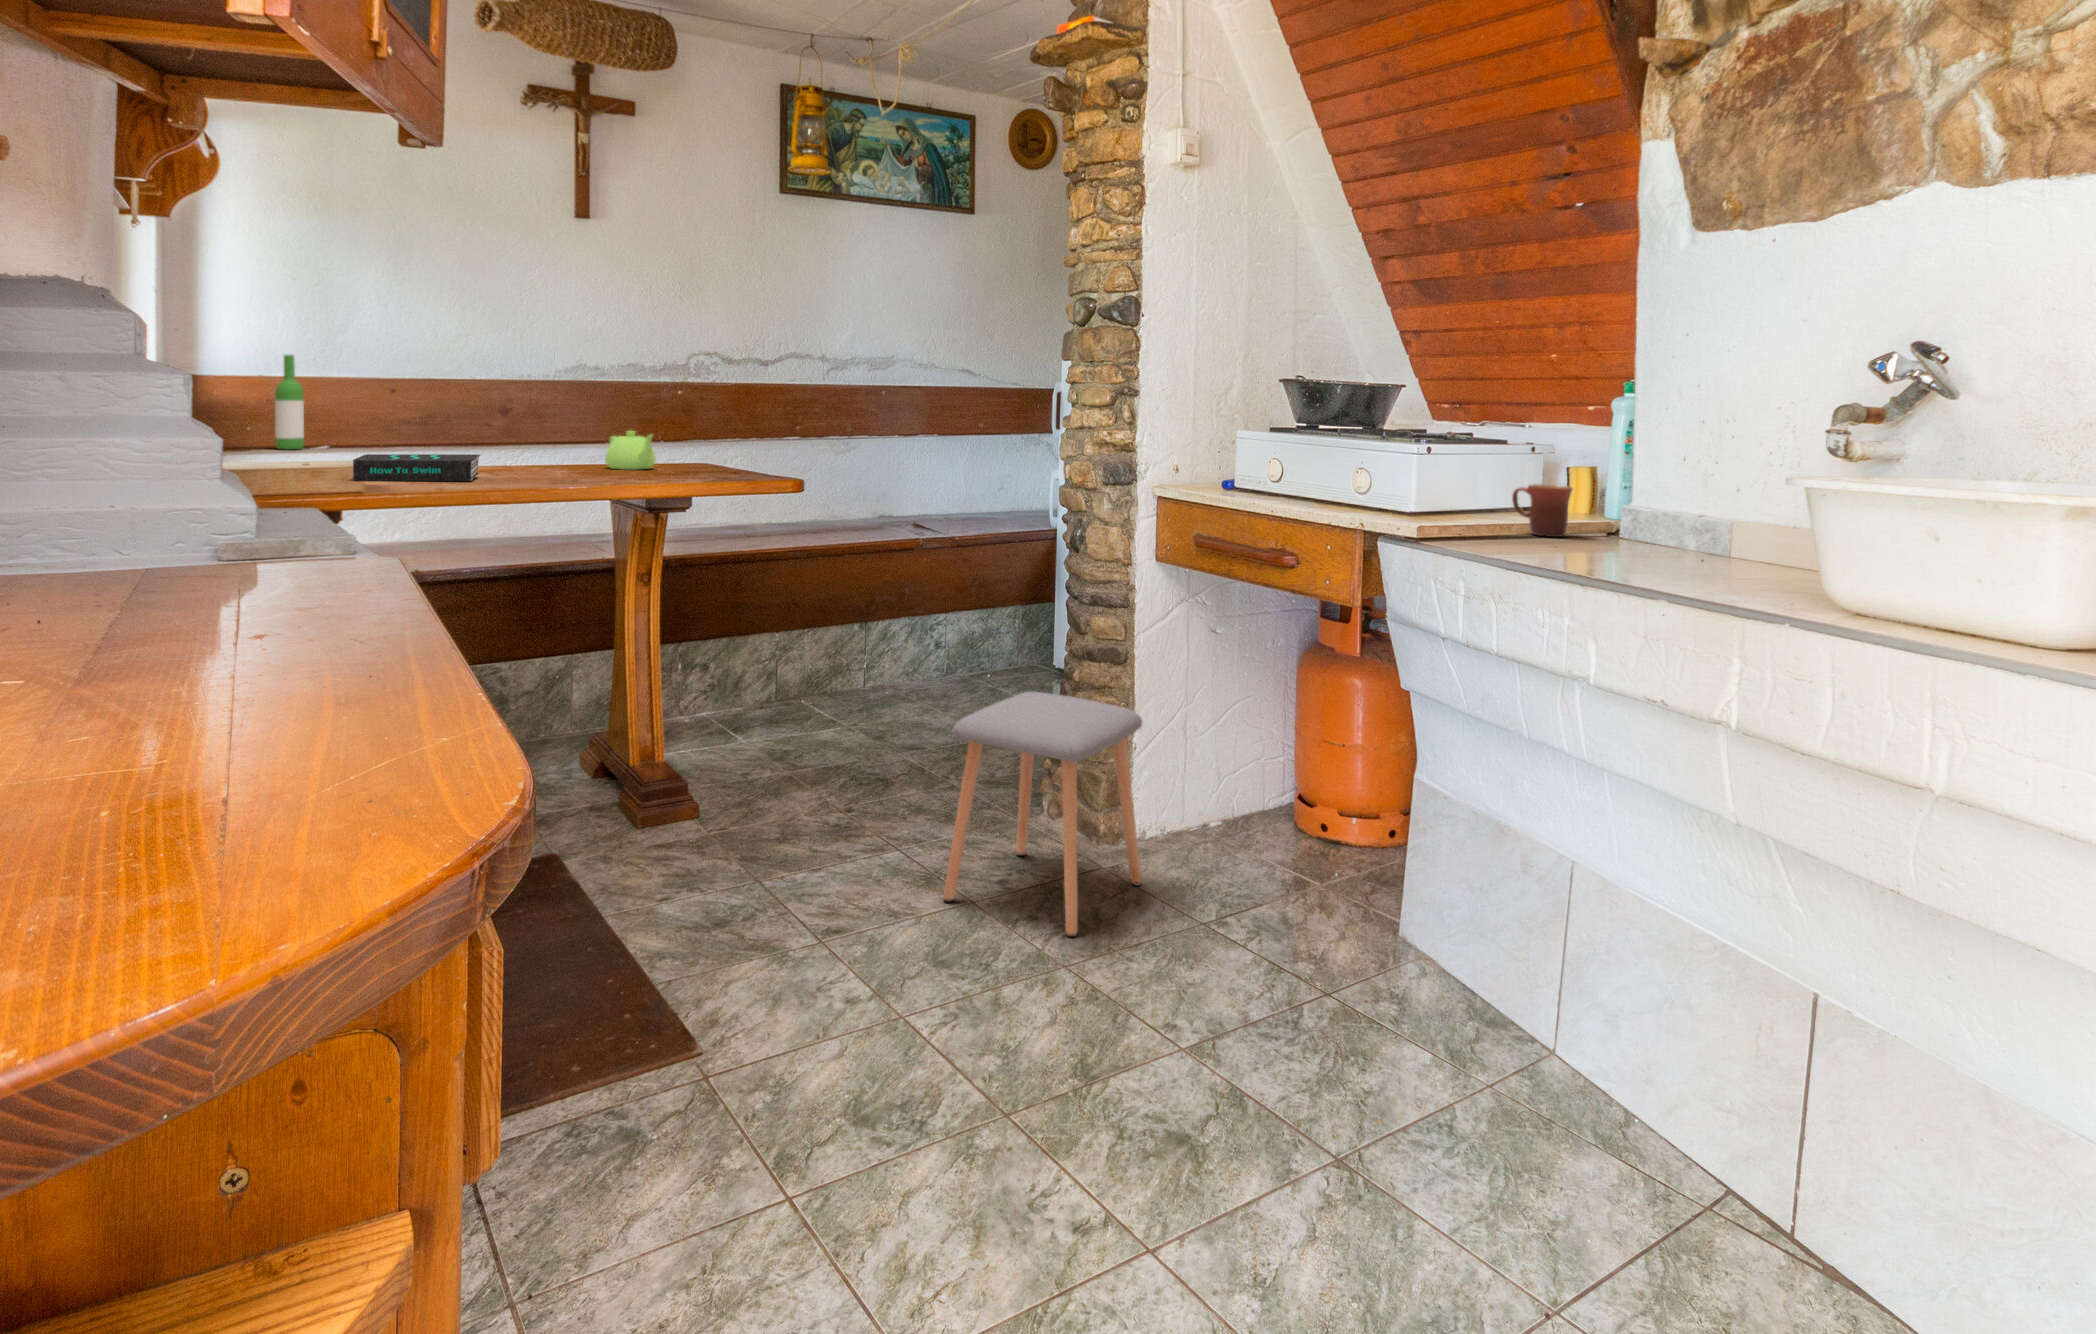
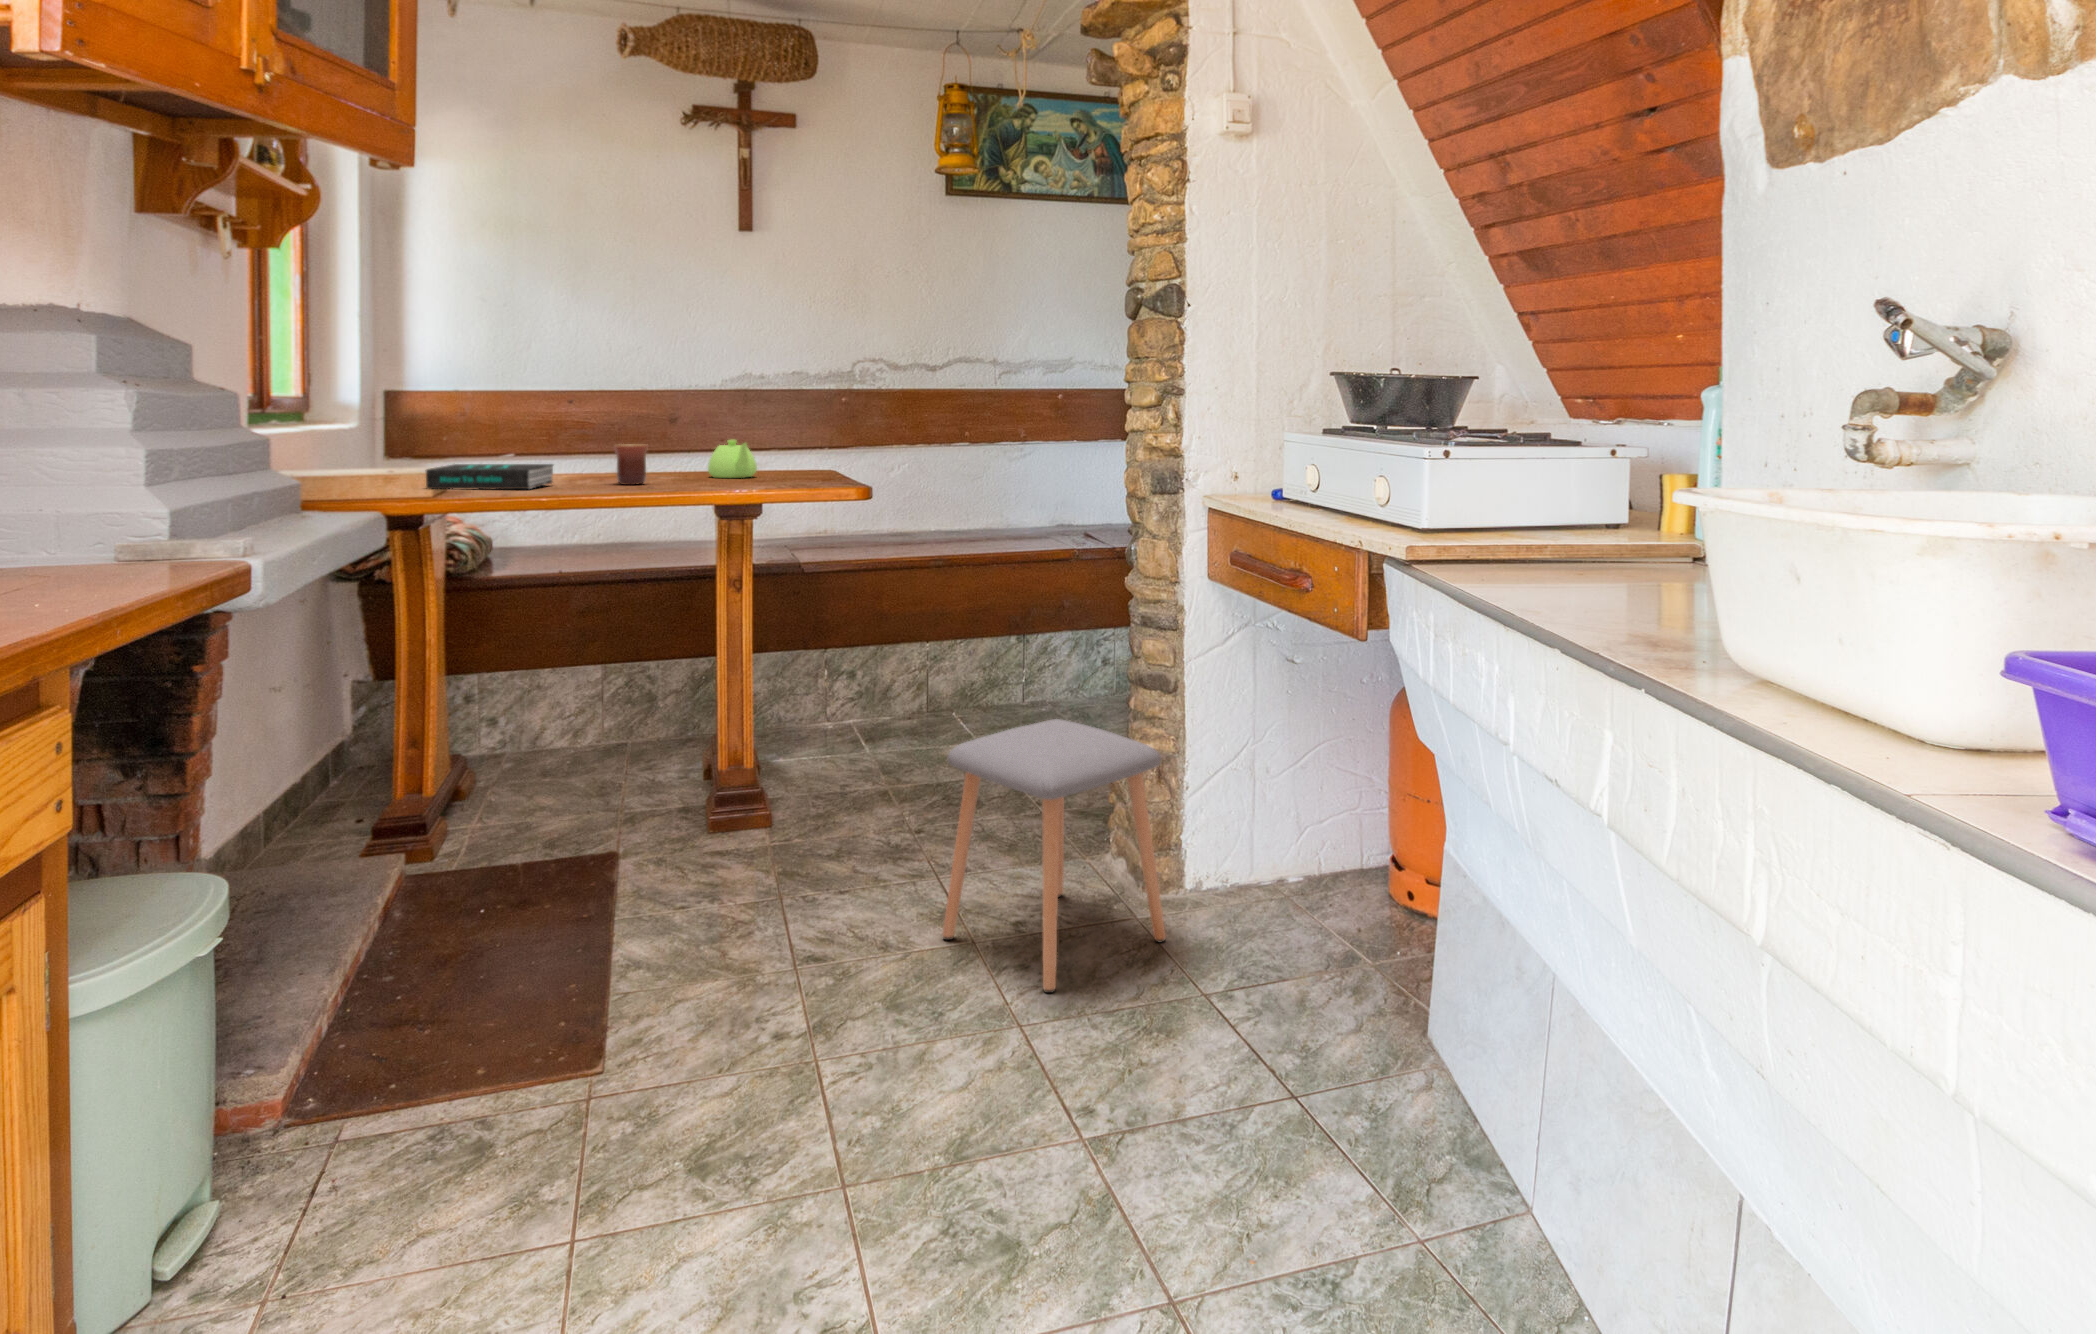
wine bottle: present [275,355,304,450] -> none [468,373,494,460]
mug: present [1512,484,1572,537] -> present [614,444,648,485]

